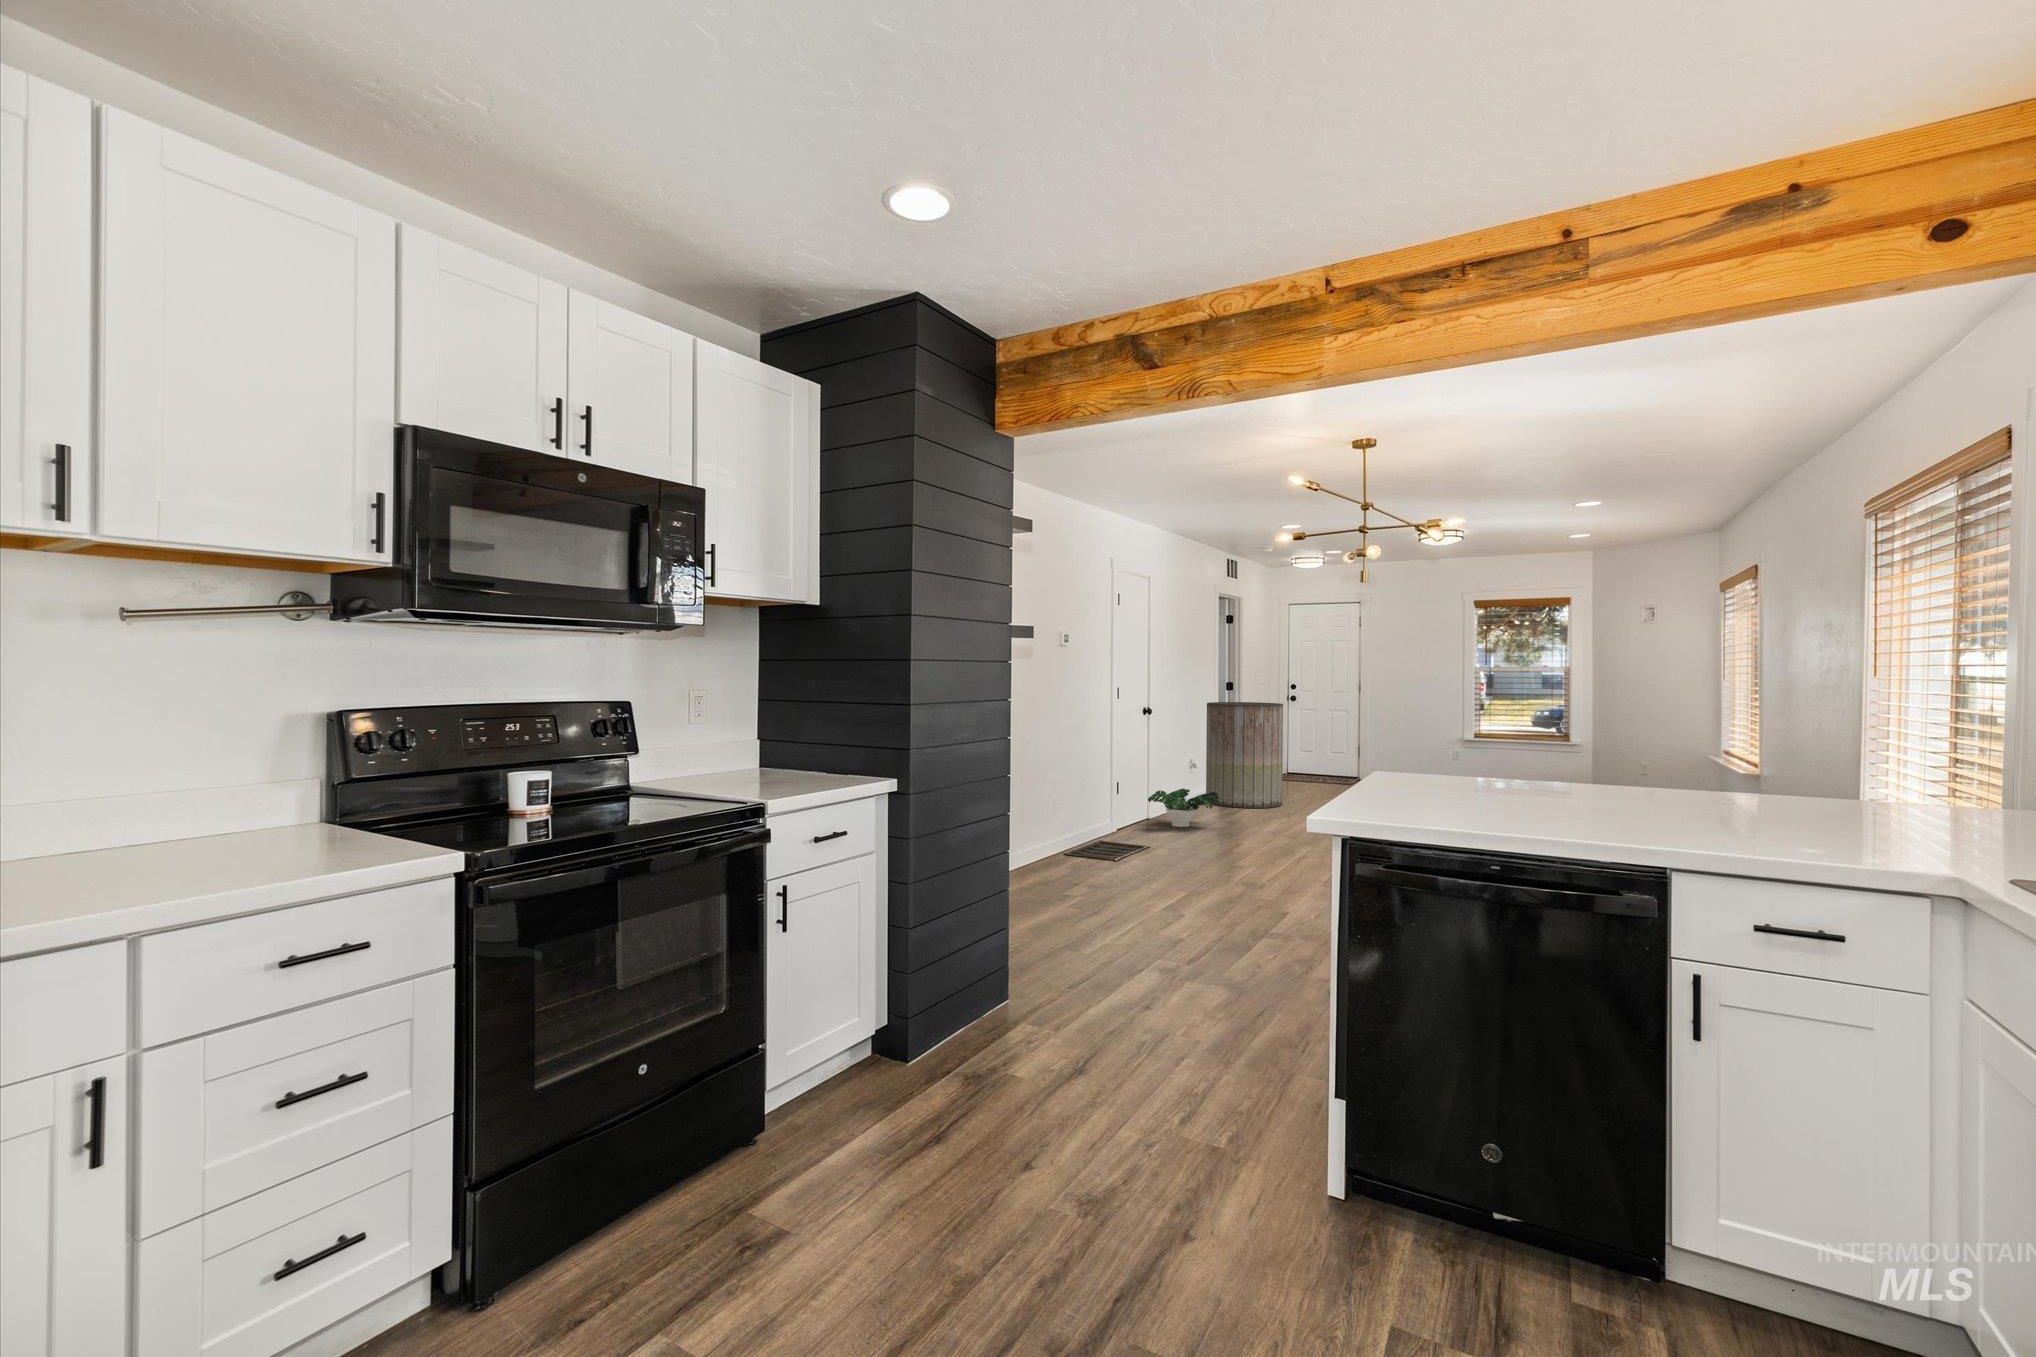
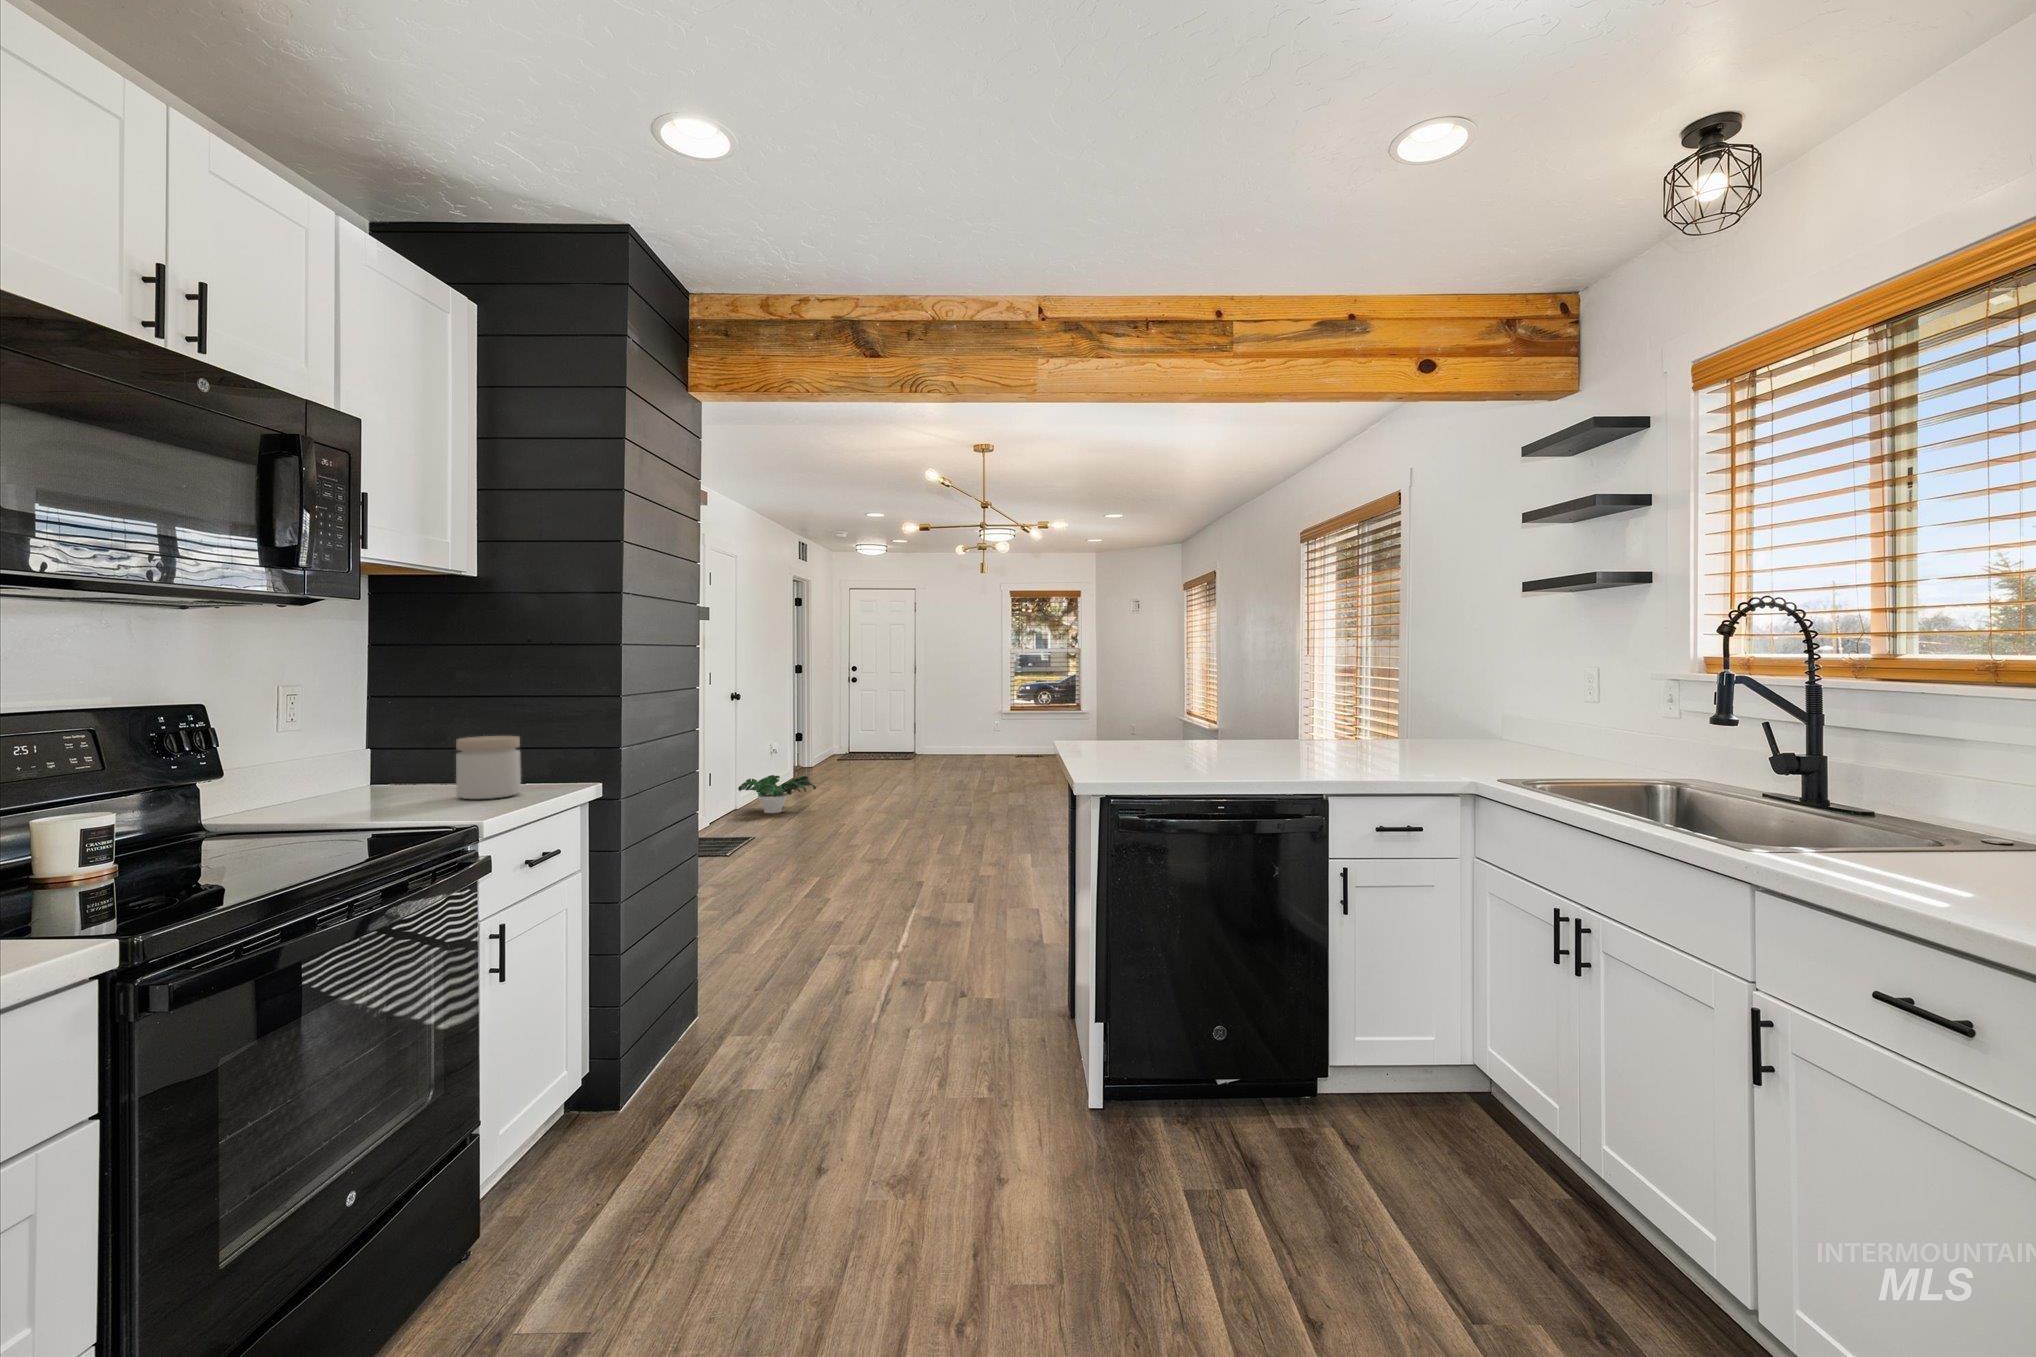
trash can: present [1206,702,1283,808] -> none [783,688,856,790]
jar: none [790,734,836,784] -> present [456,736,521,799]

